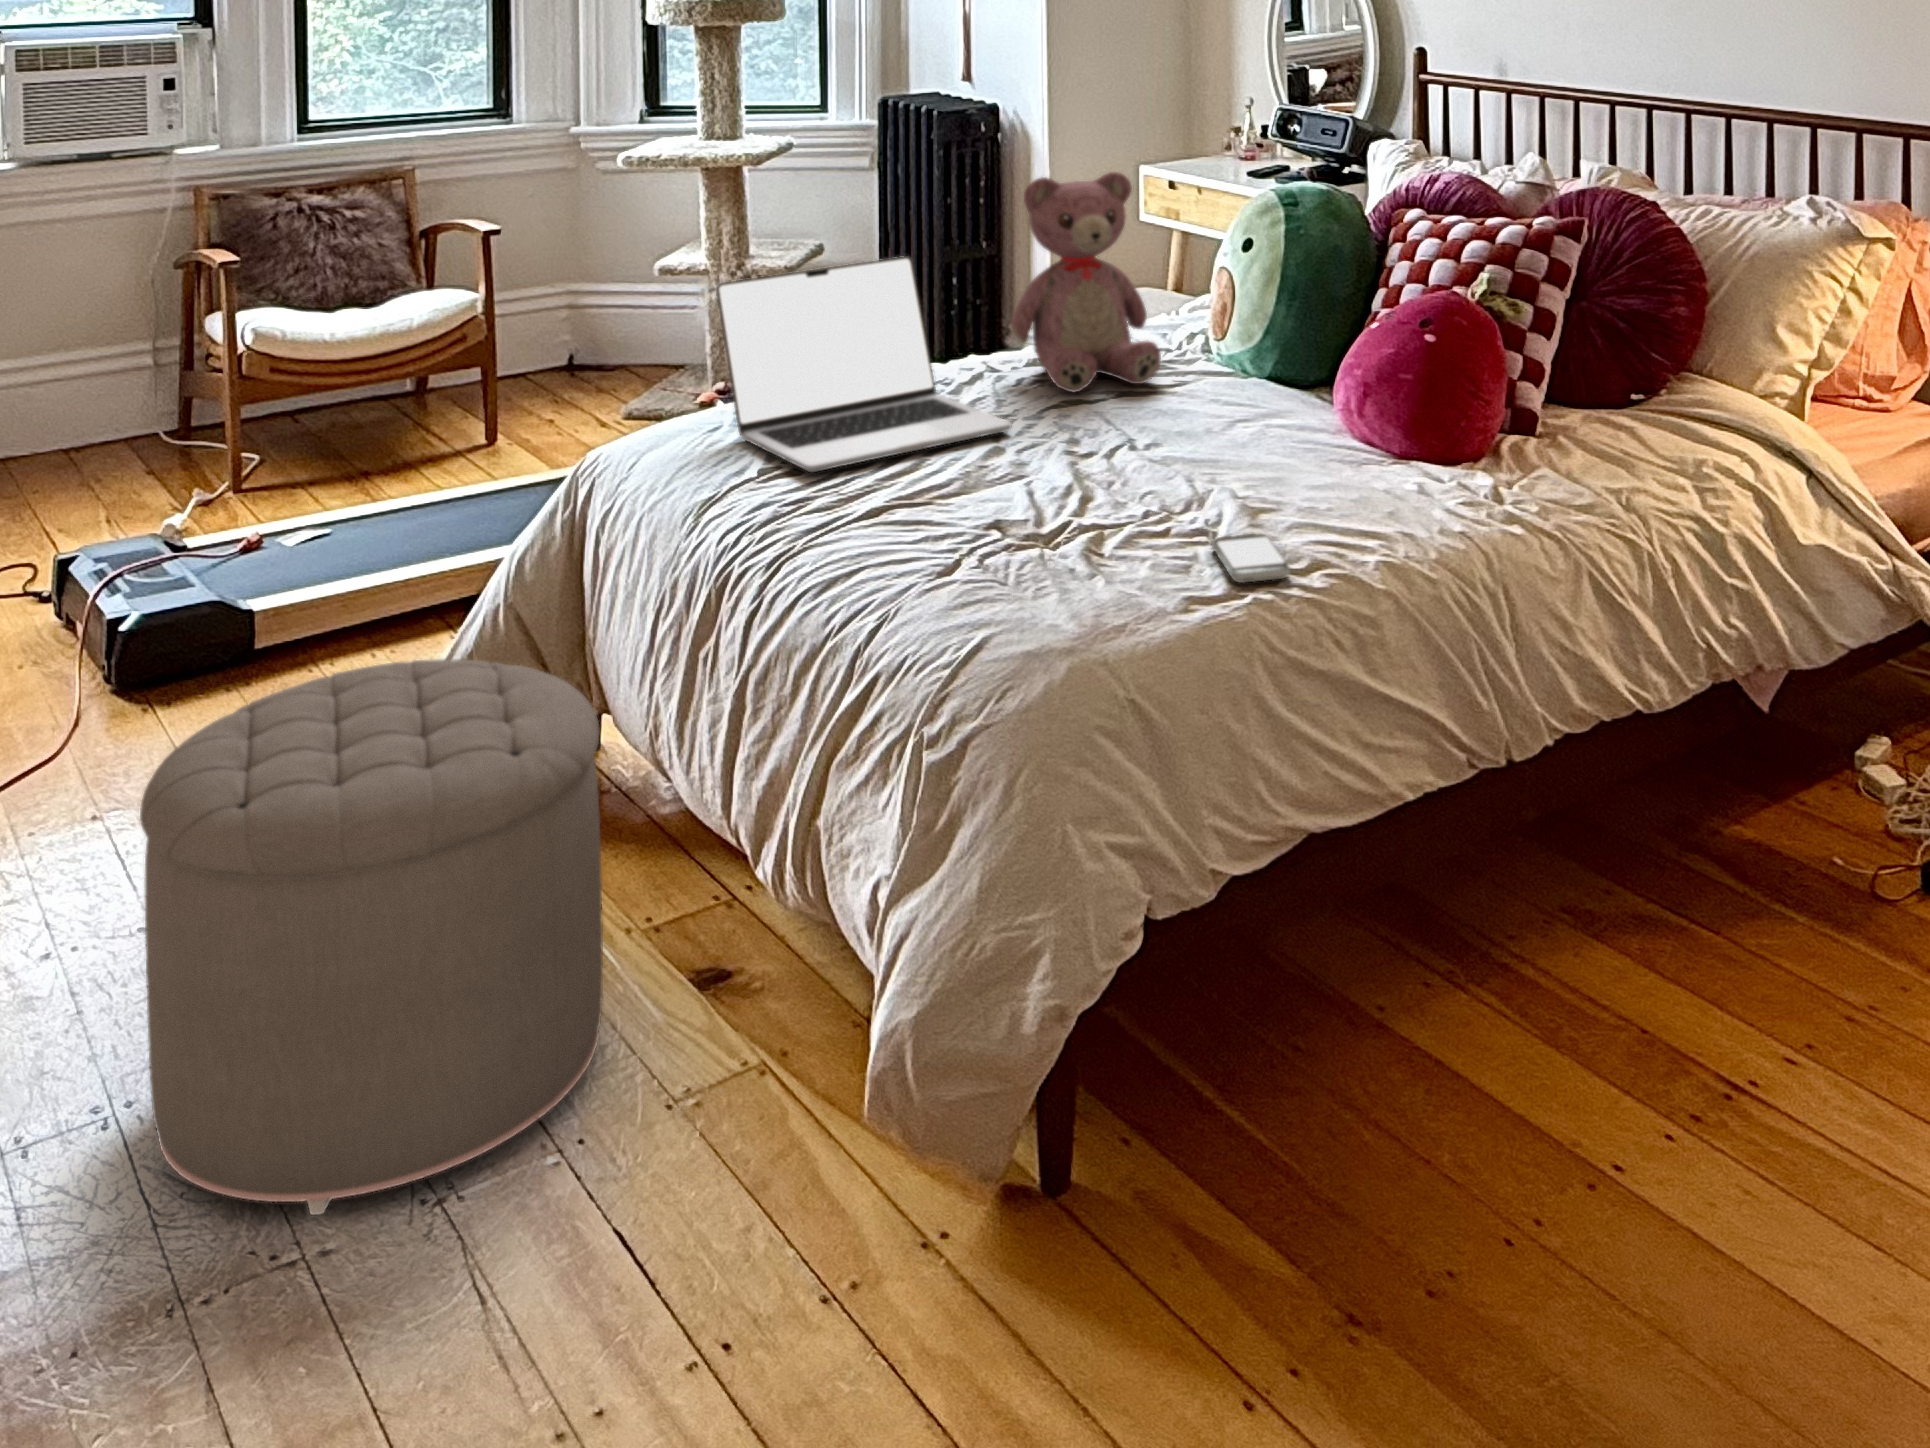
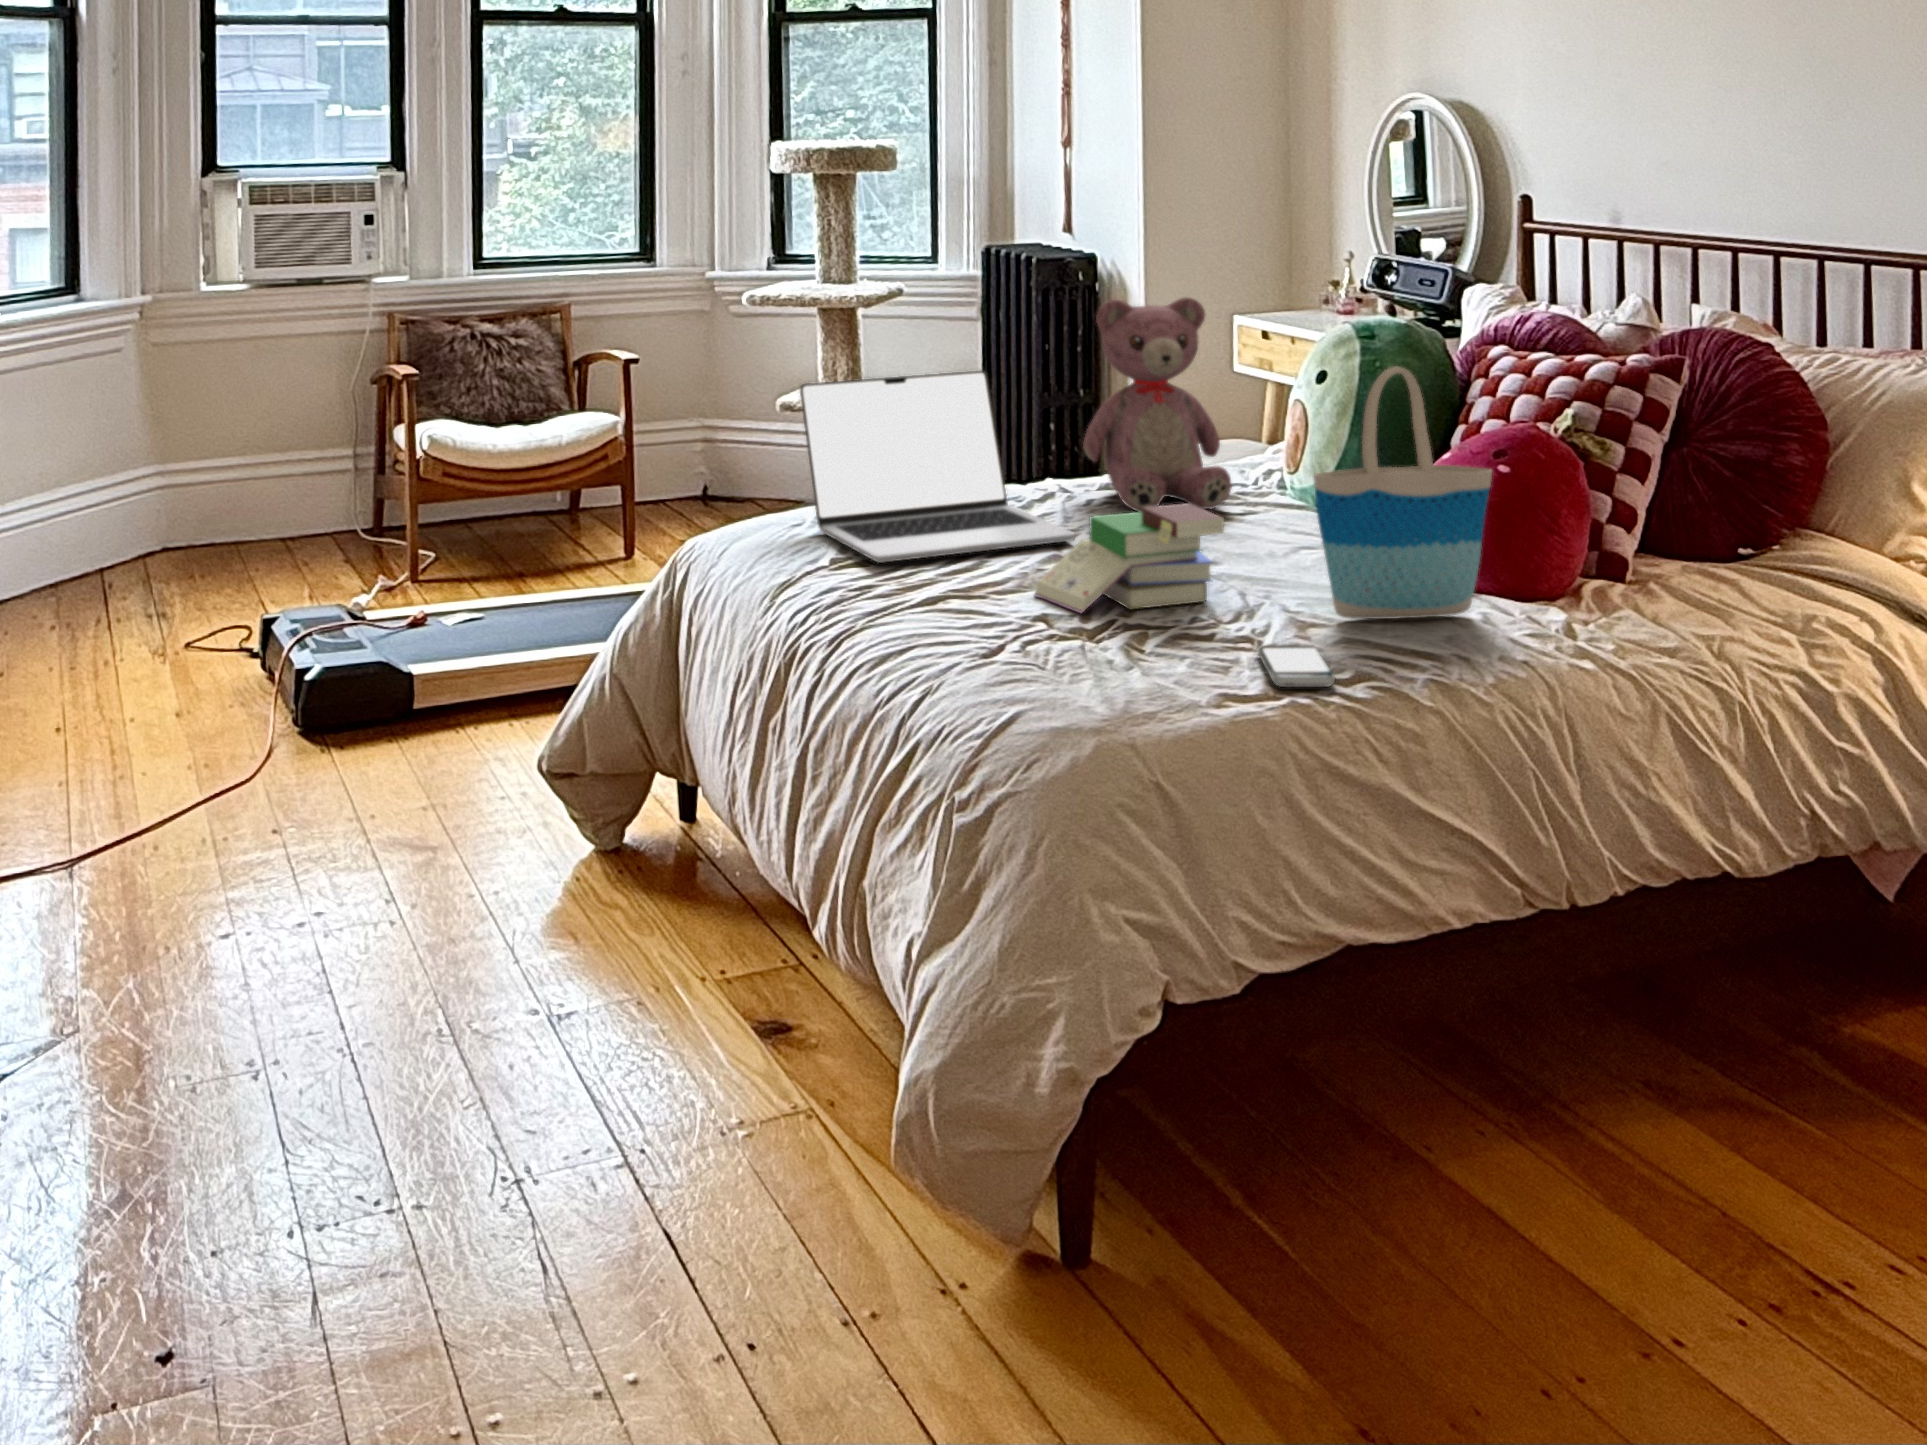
tote bag: none [1259,251,1424,499] -> present [1314,366,1492,619]
book: none [978,393,1172,516] -> present [1035,503,1224,613]
ottoman: present [140,659,603,1215] -> none [281,700,670,1179]

